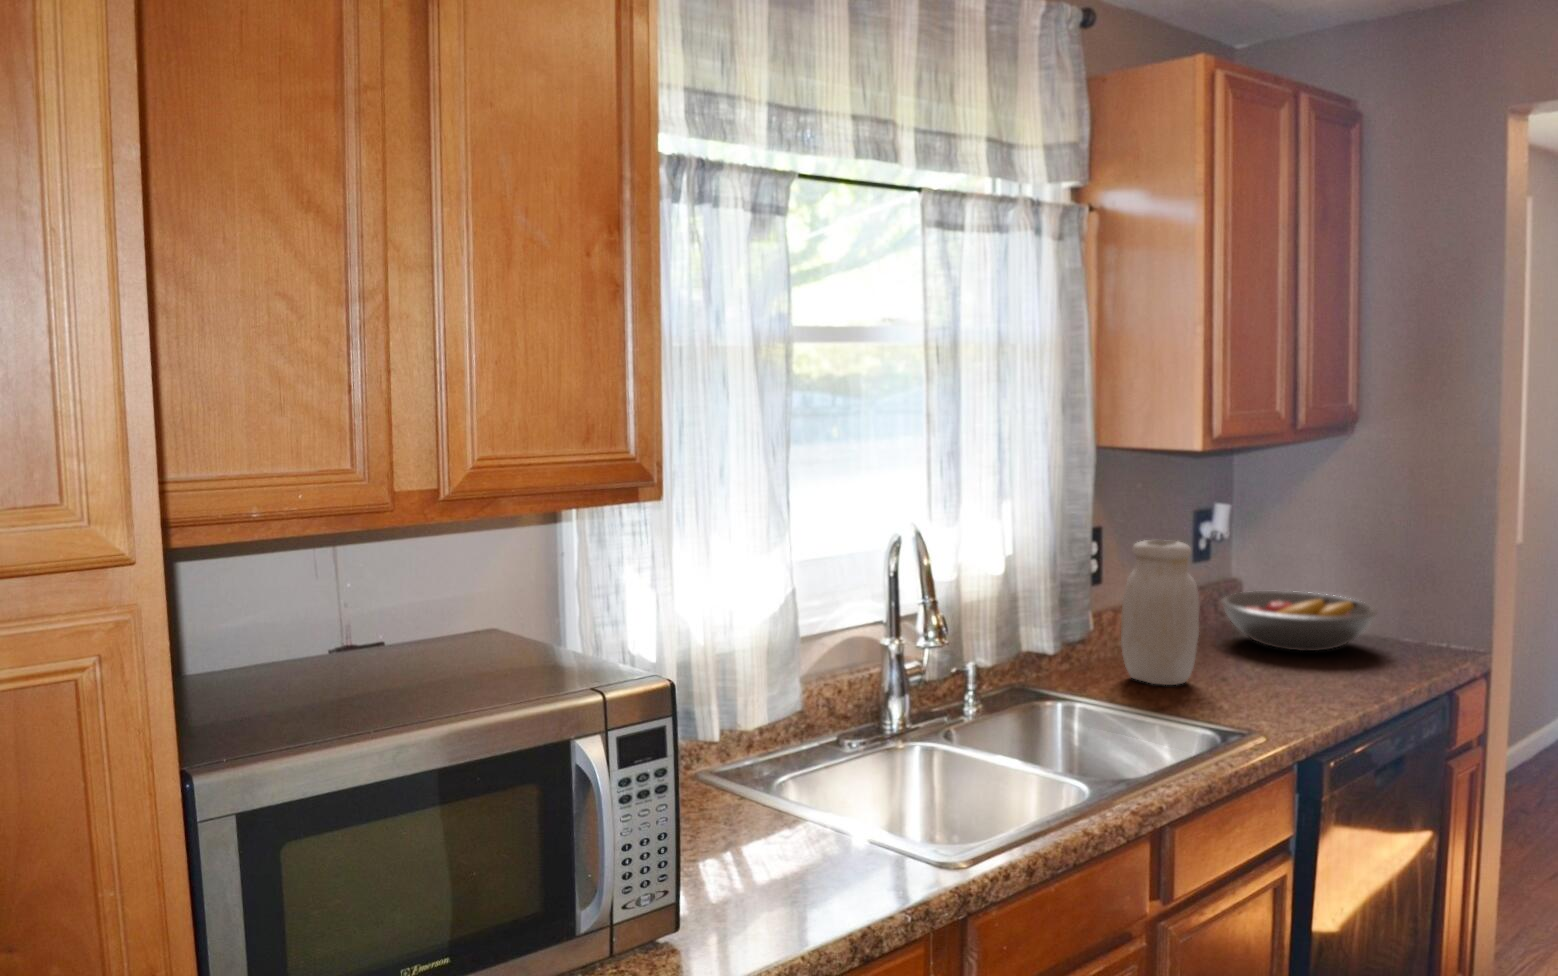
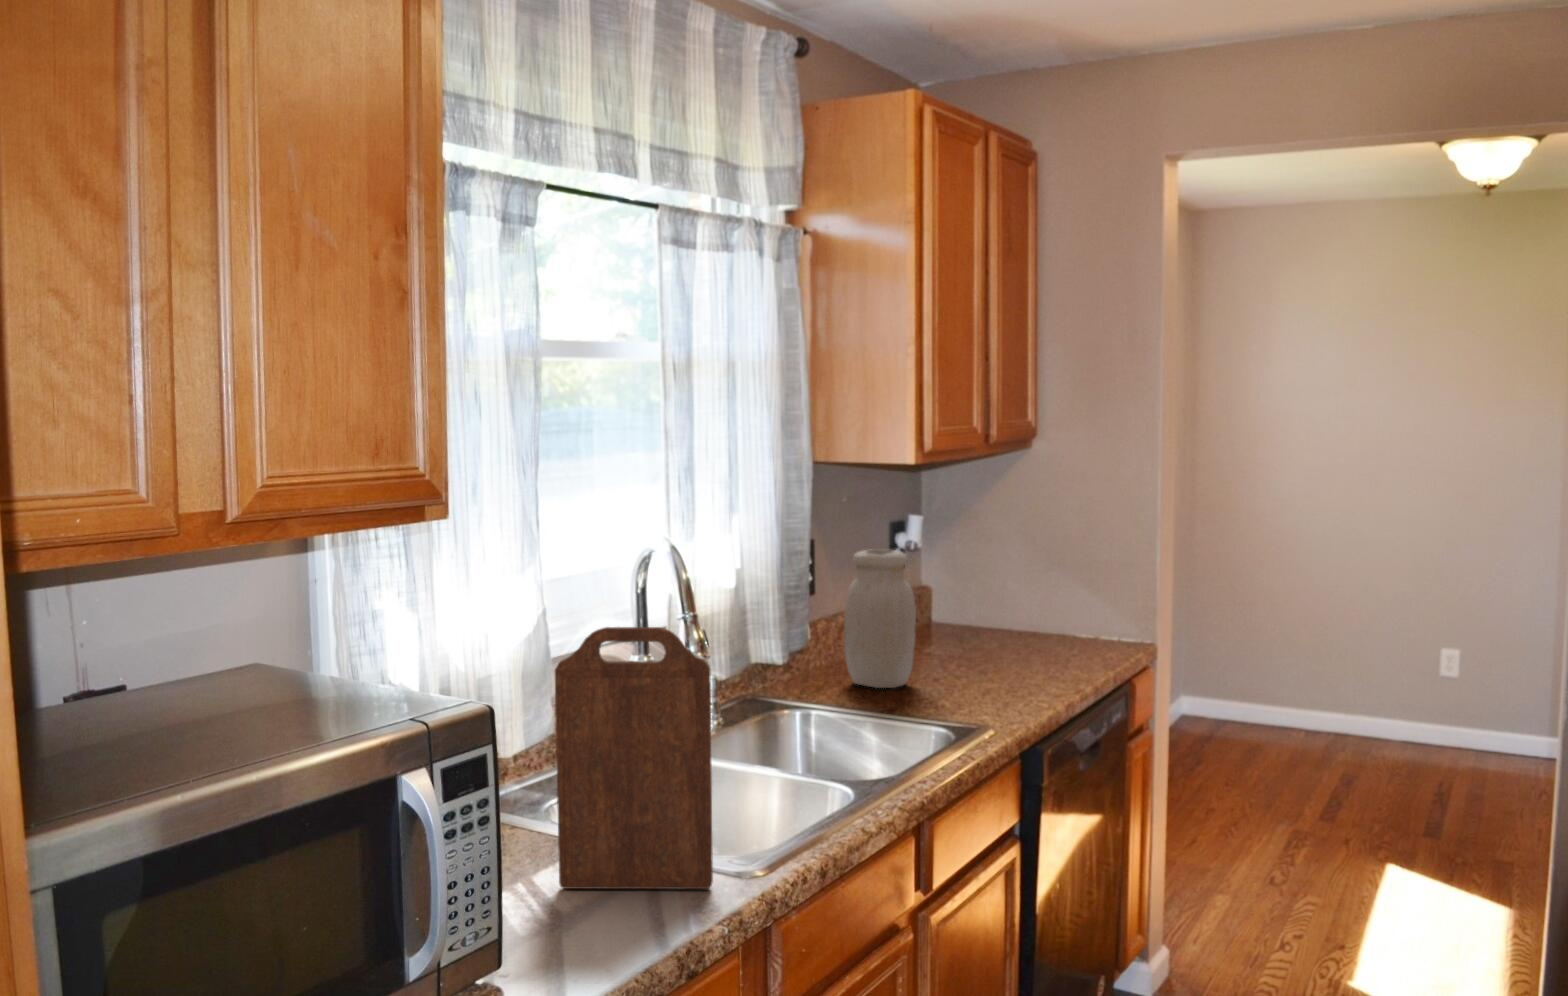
fruit bowl: present [1221,591,1377,651] -> none [920,595,1058,649]
cutting board: none [762,610,910,876] -> present [555,627,713,889]

